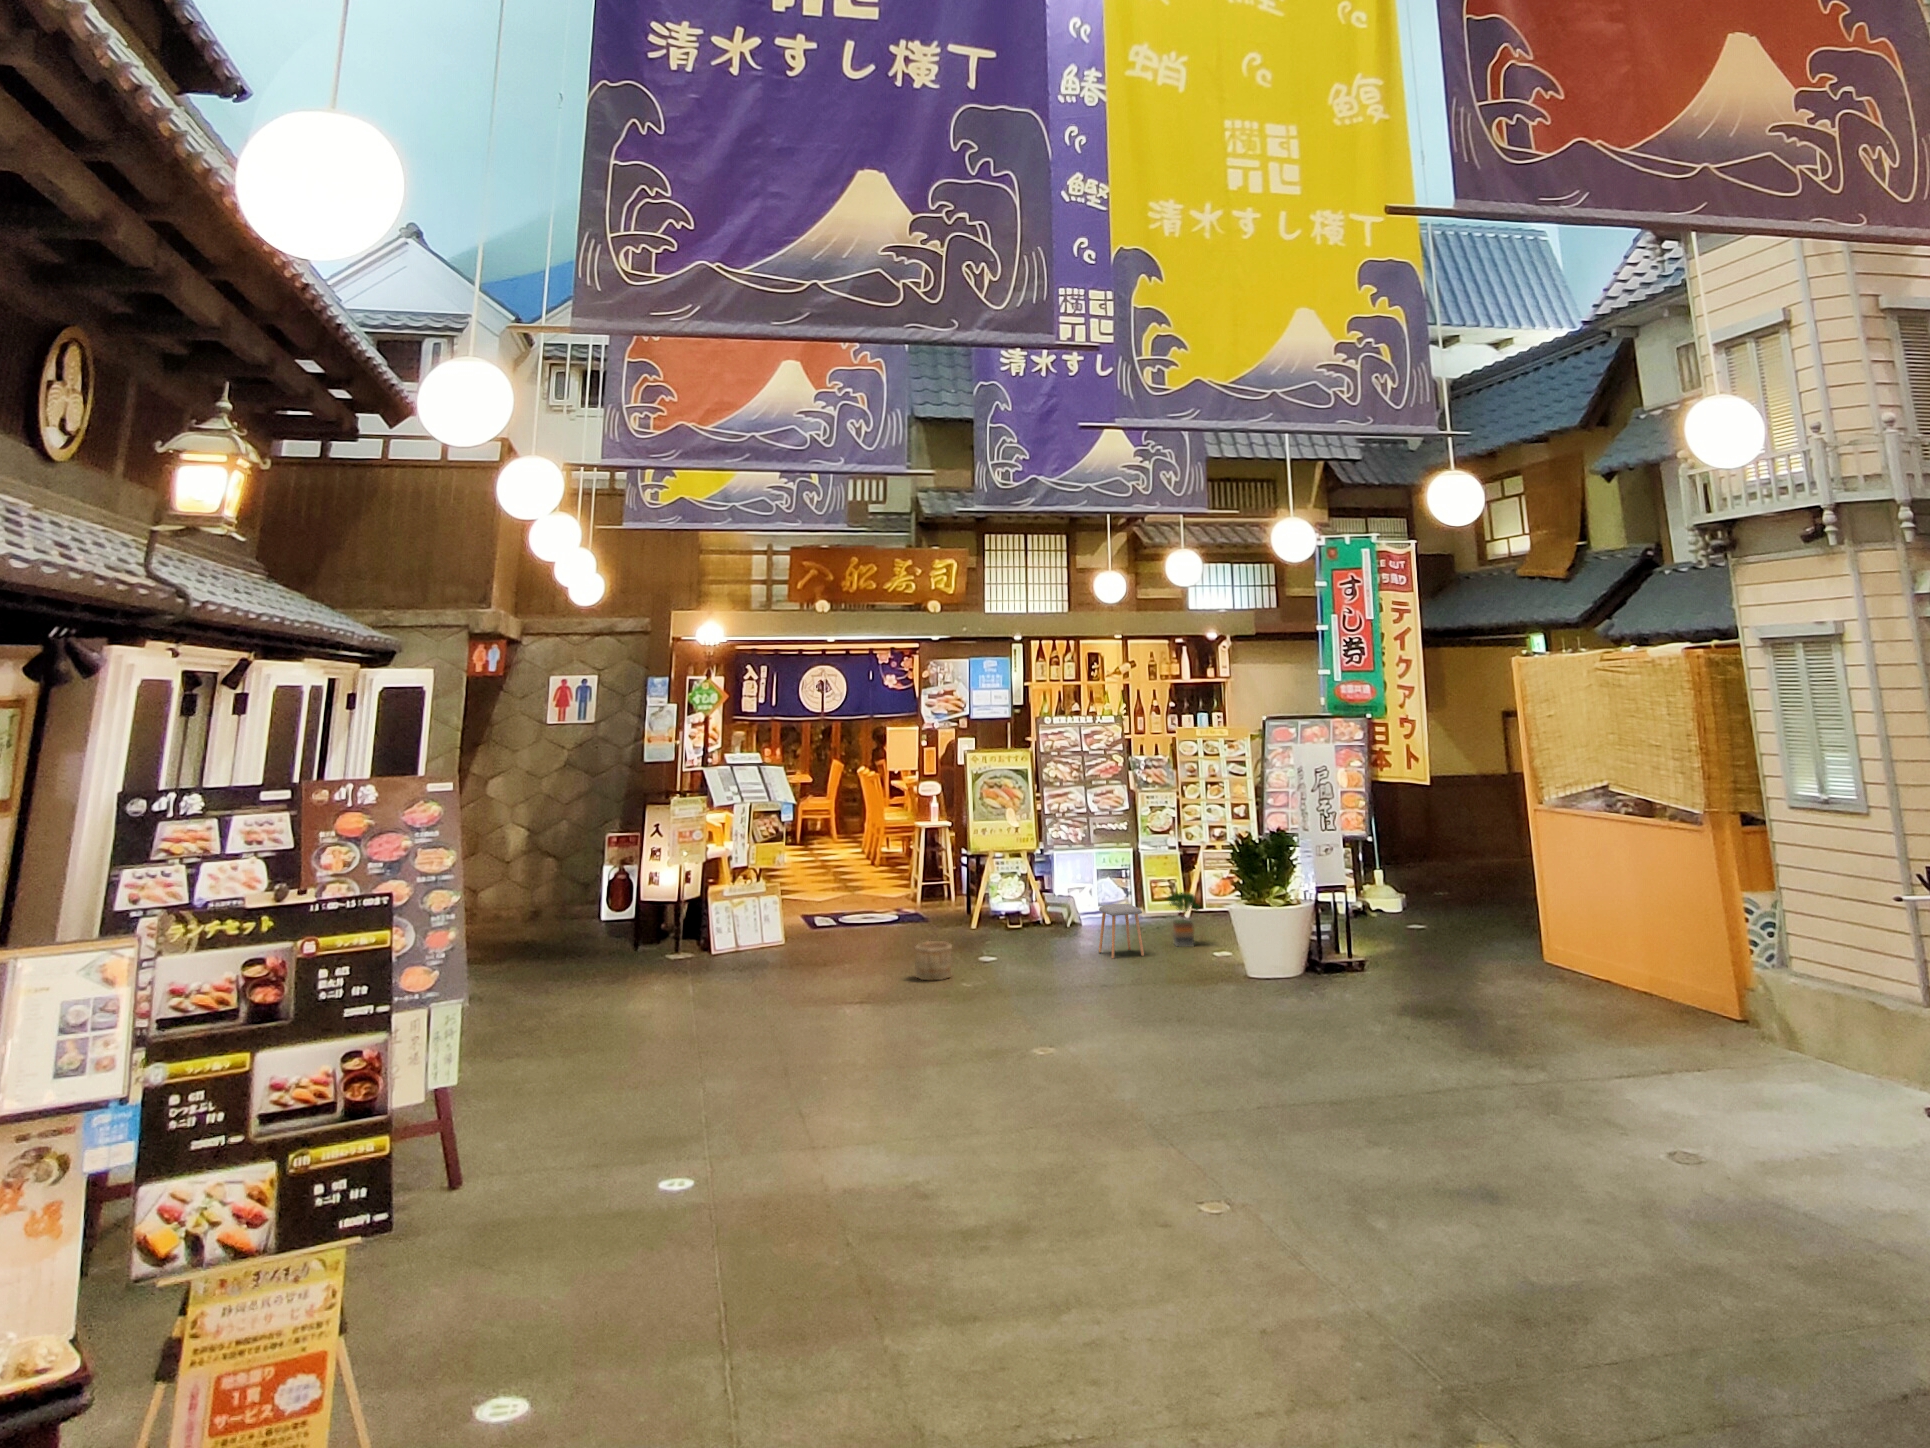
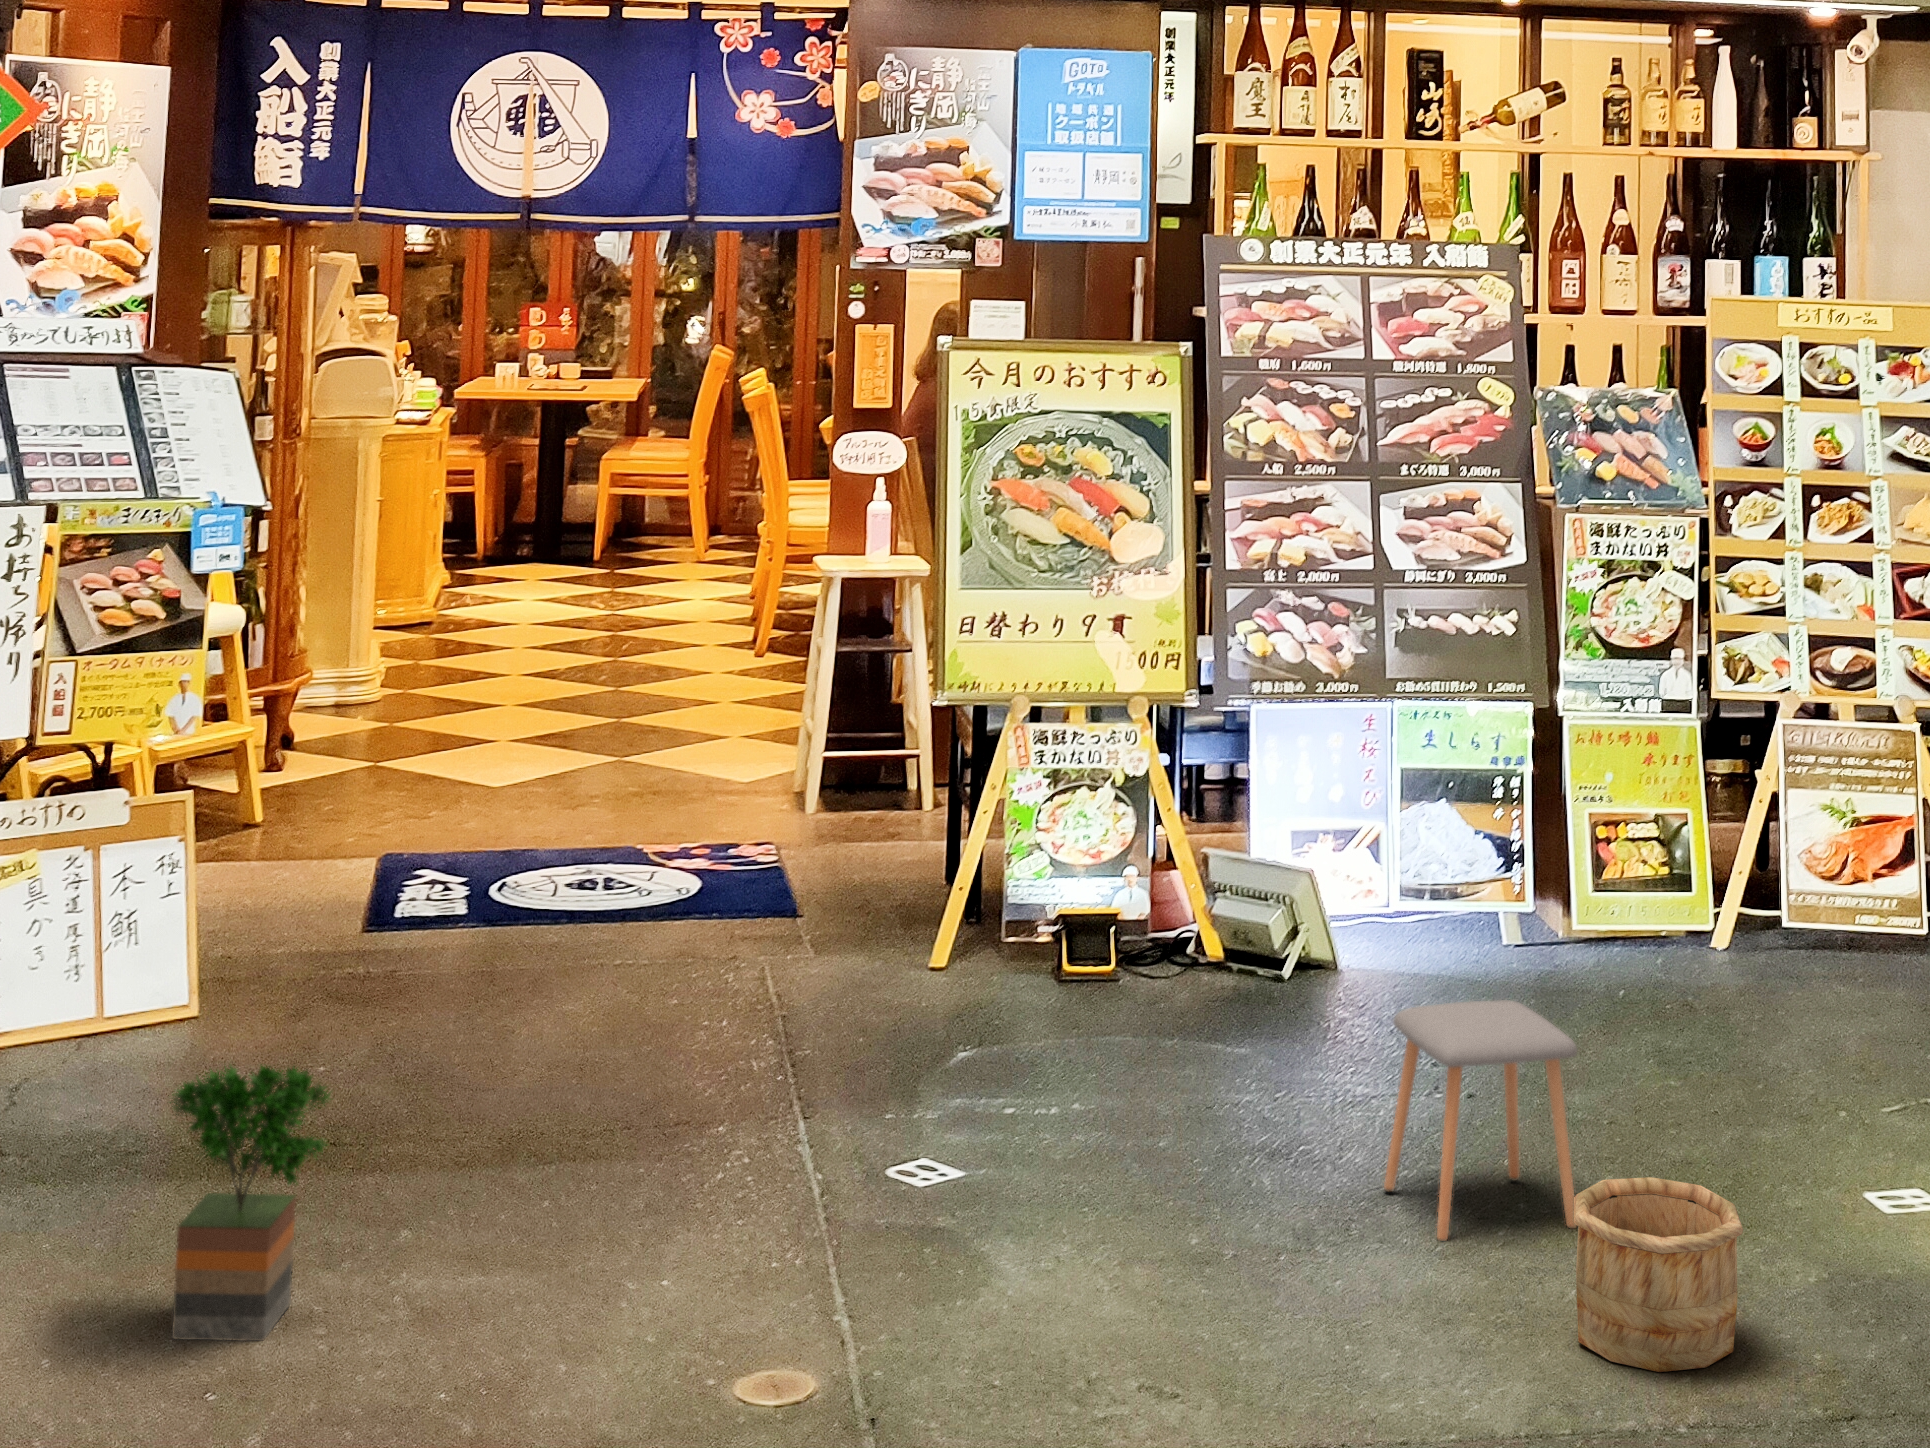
potted tree: present [1168,893,1200,947] -> present [170,1066,330,1341]
wooden bucket: present [915,941,952,981] -> present [1574,1177,1743,1372]

